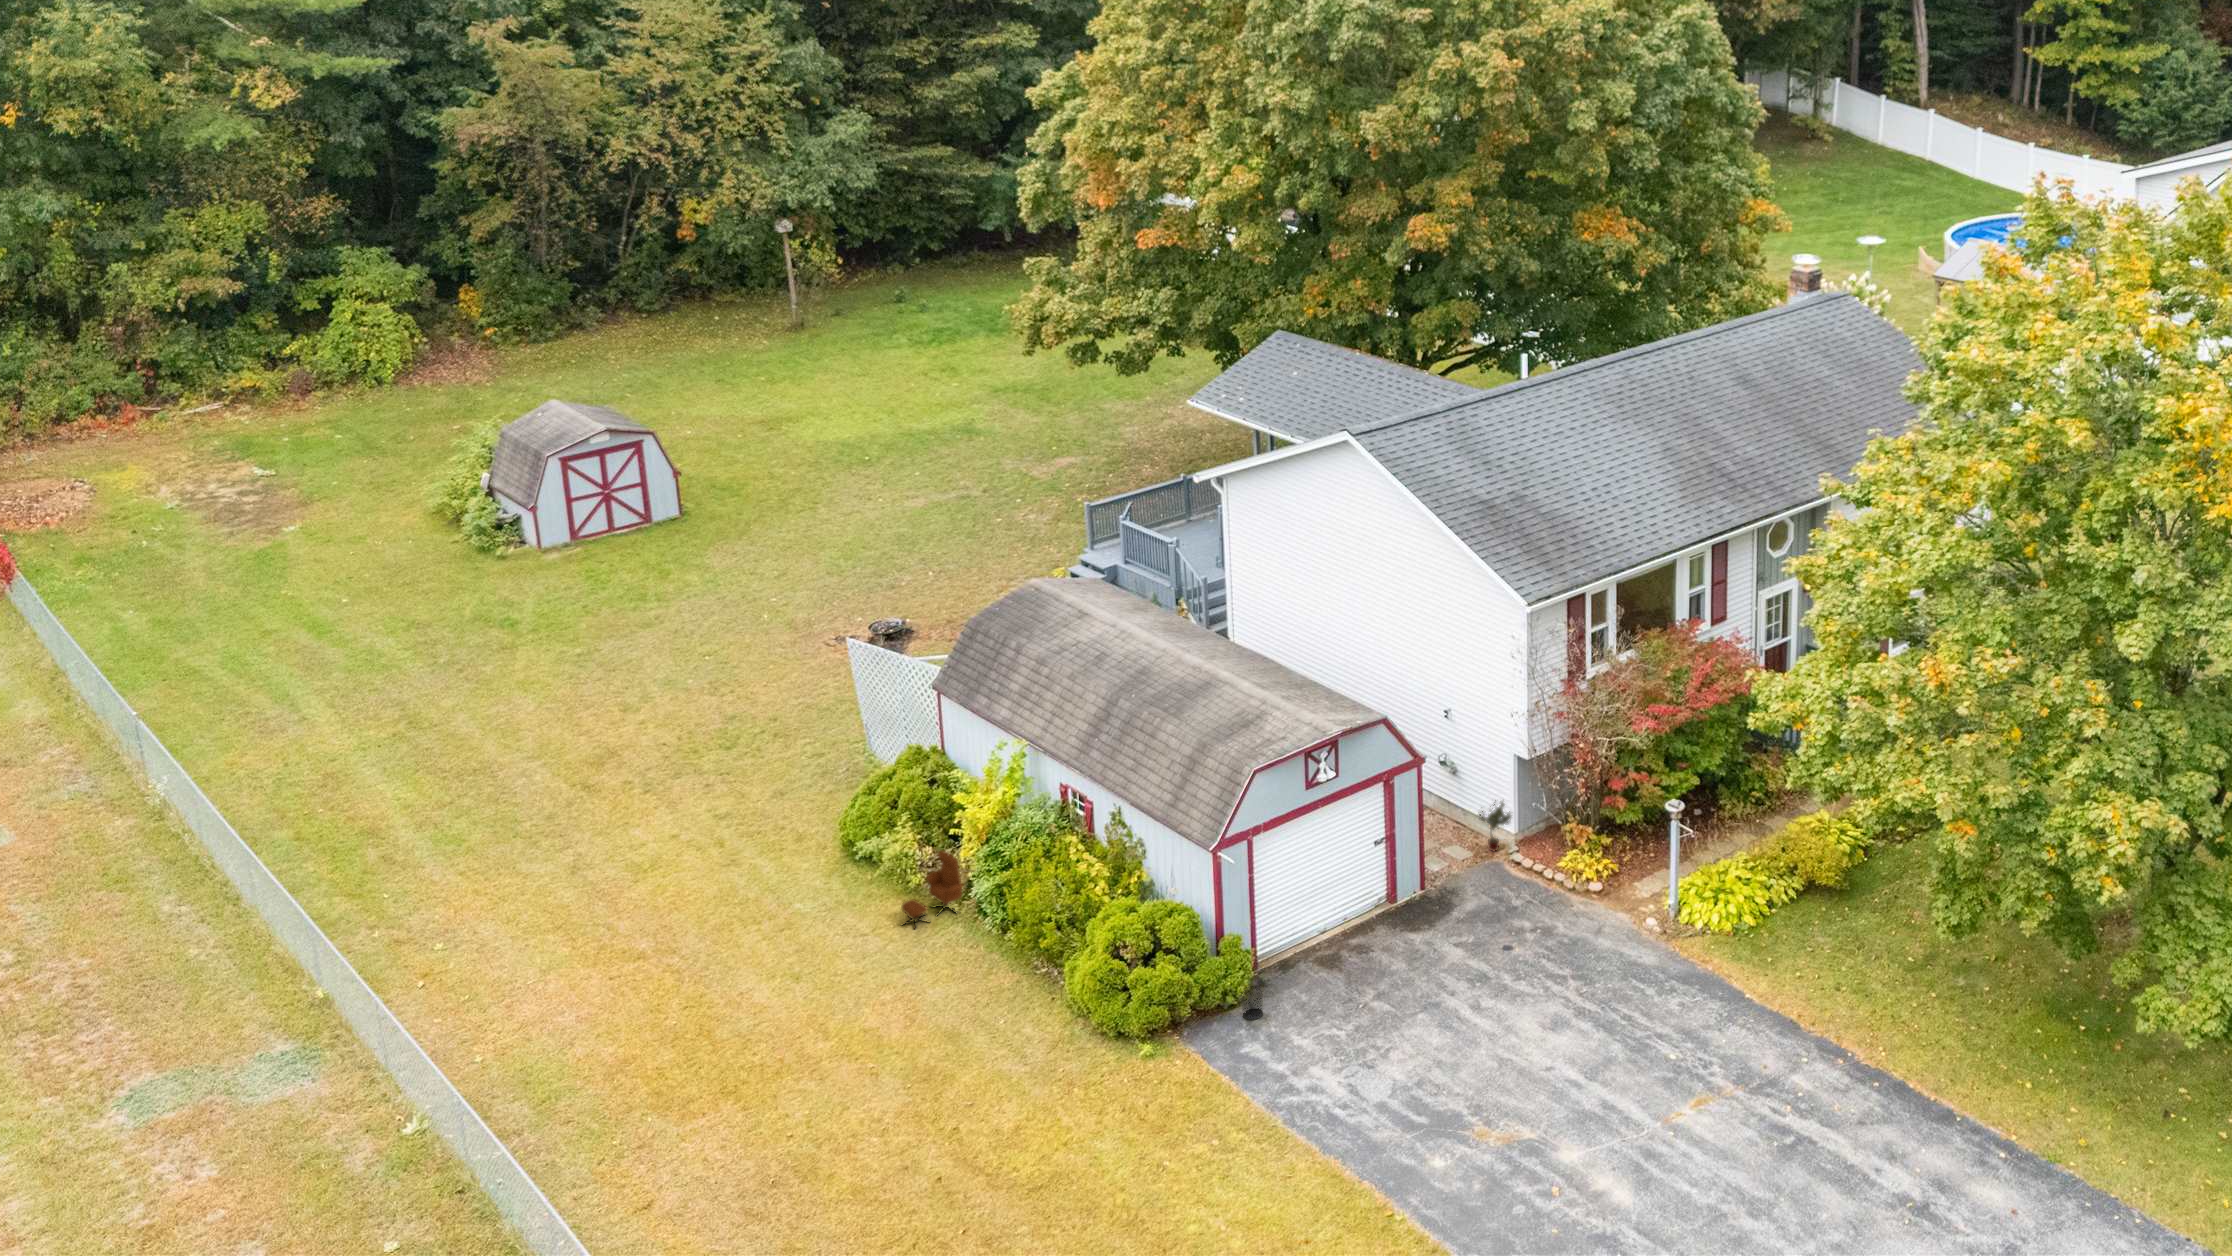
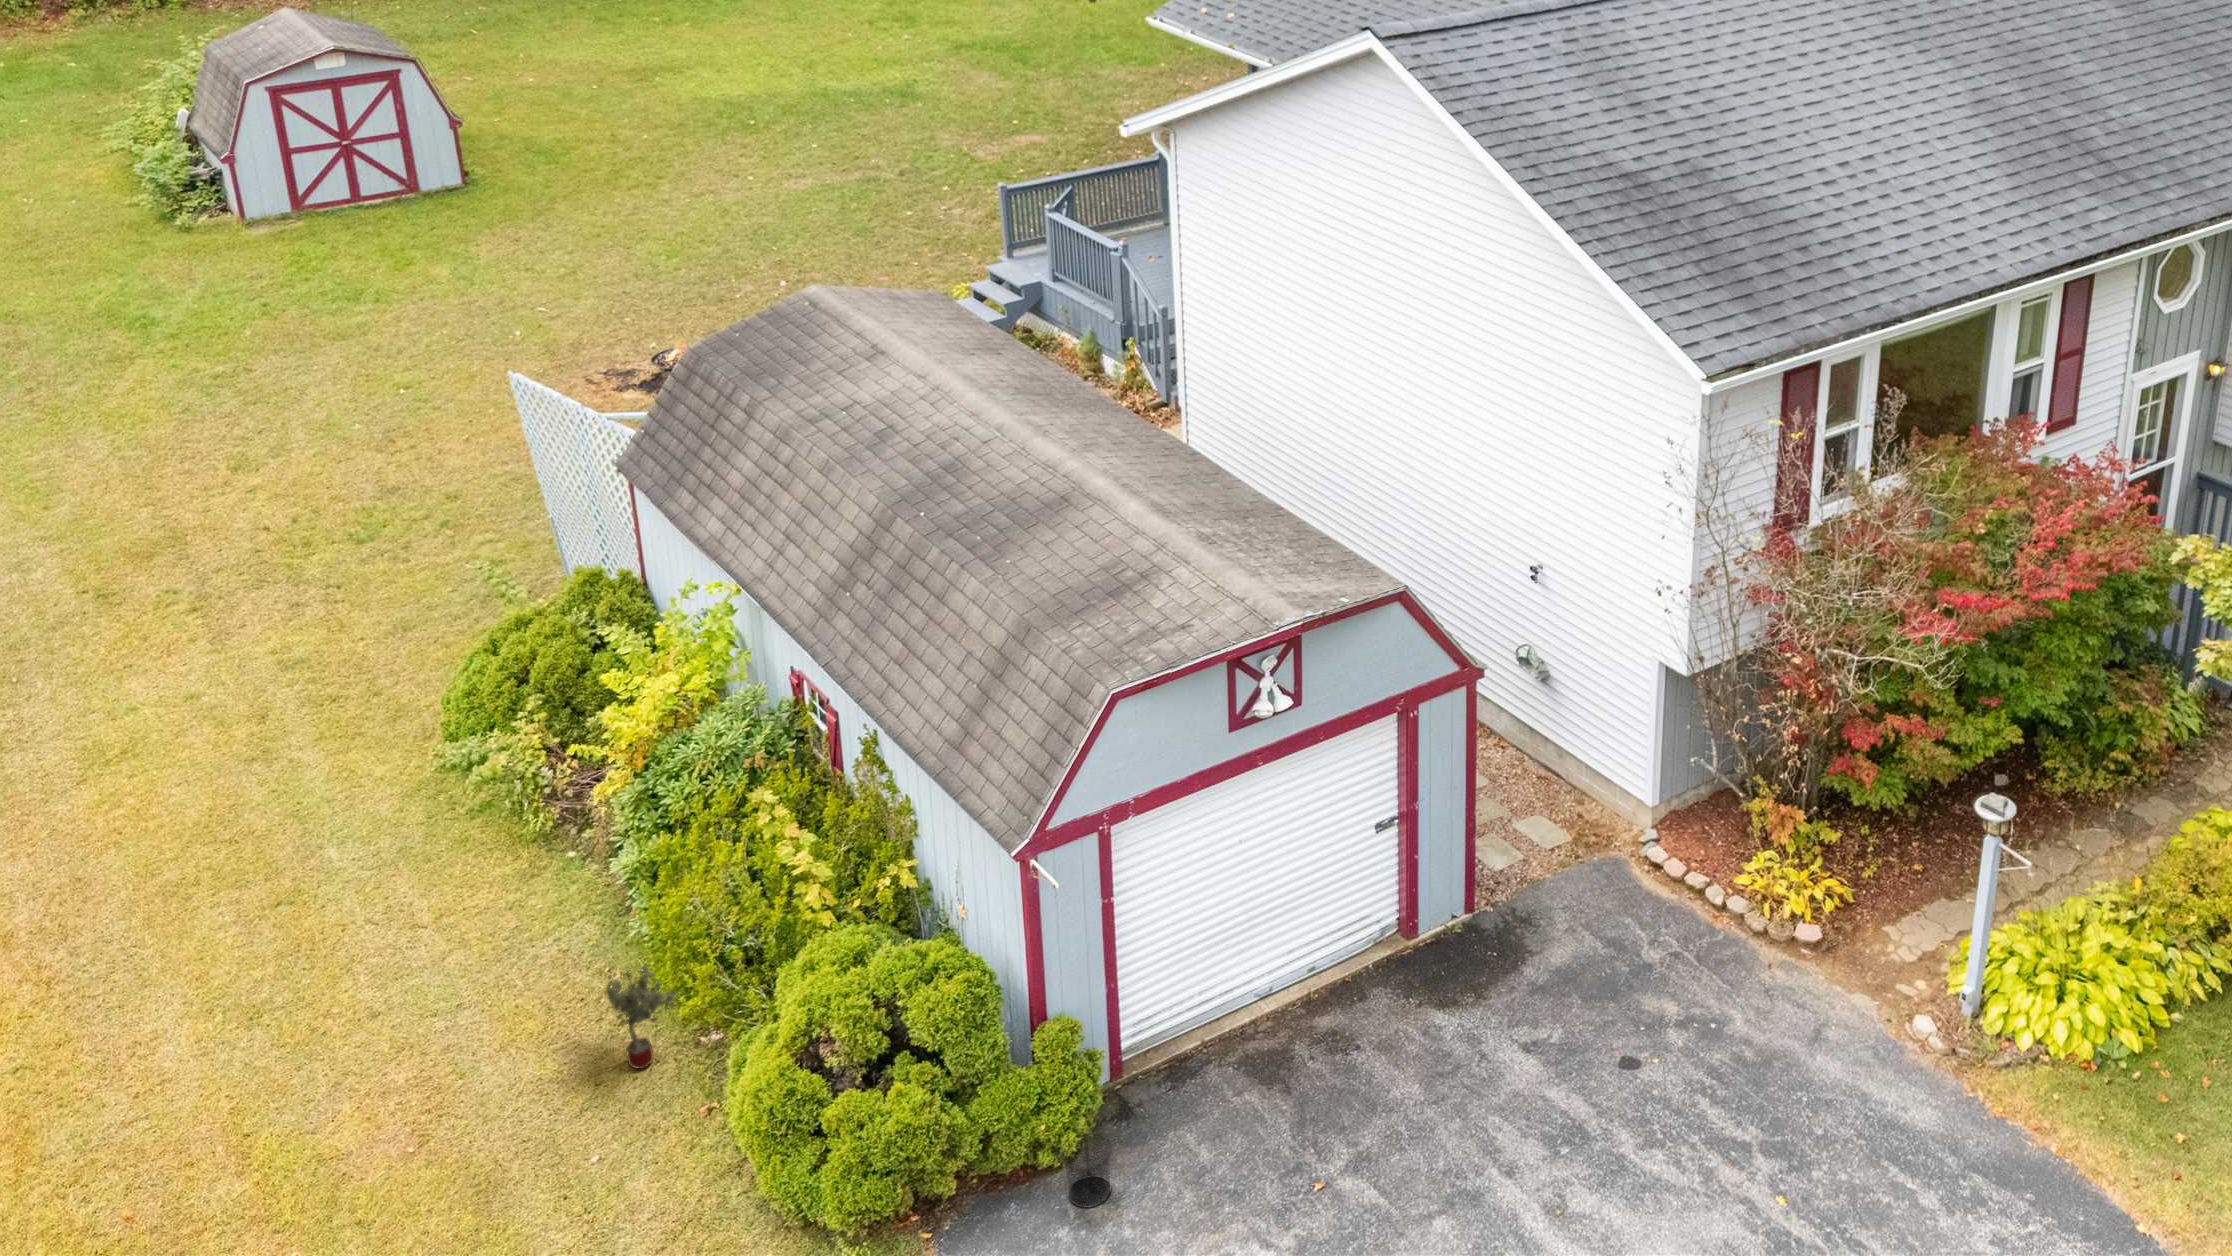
potted tree: present [1479,800,1511,851] -> present [606,965,676,1069]
lounge chair: present [901,851,963,922] -> none [490,774,620,922]

